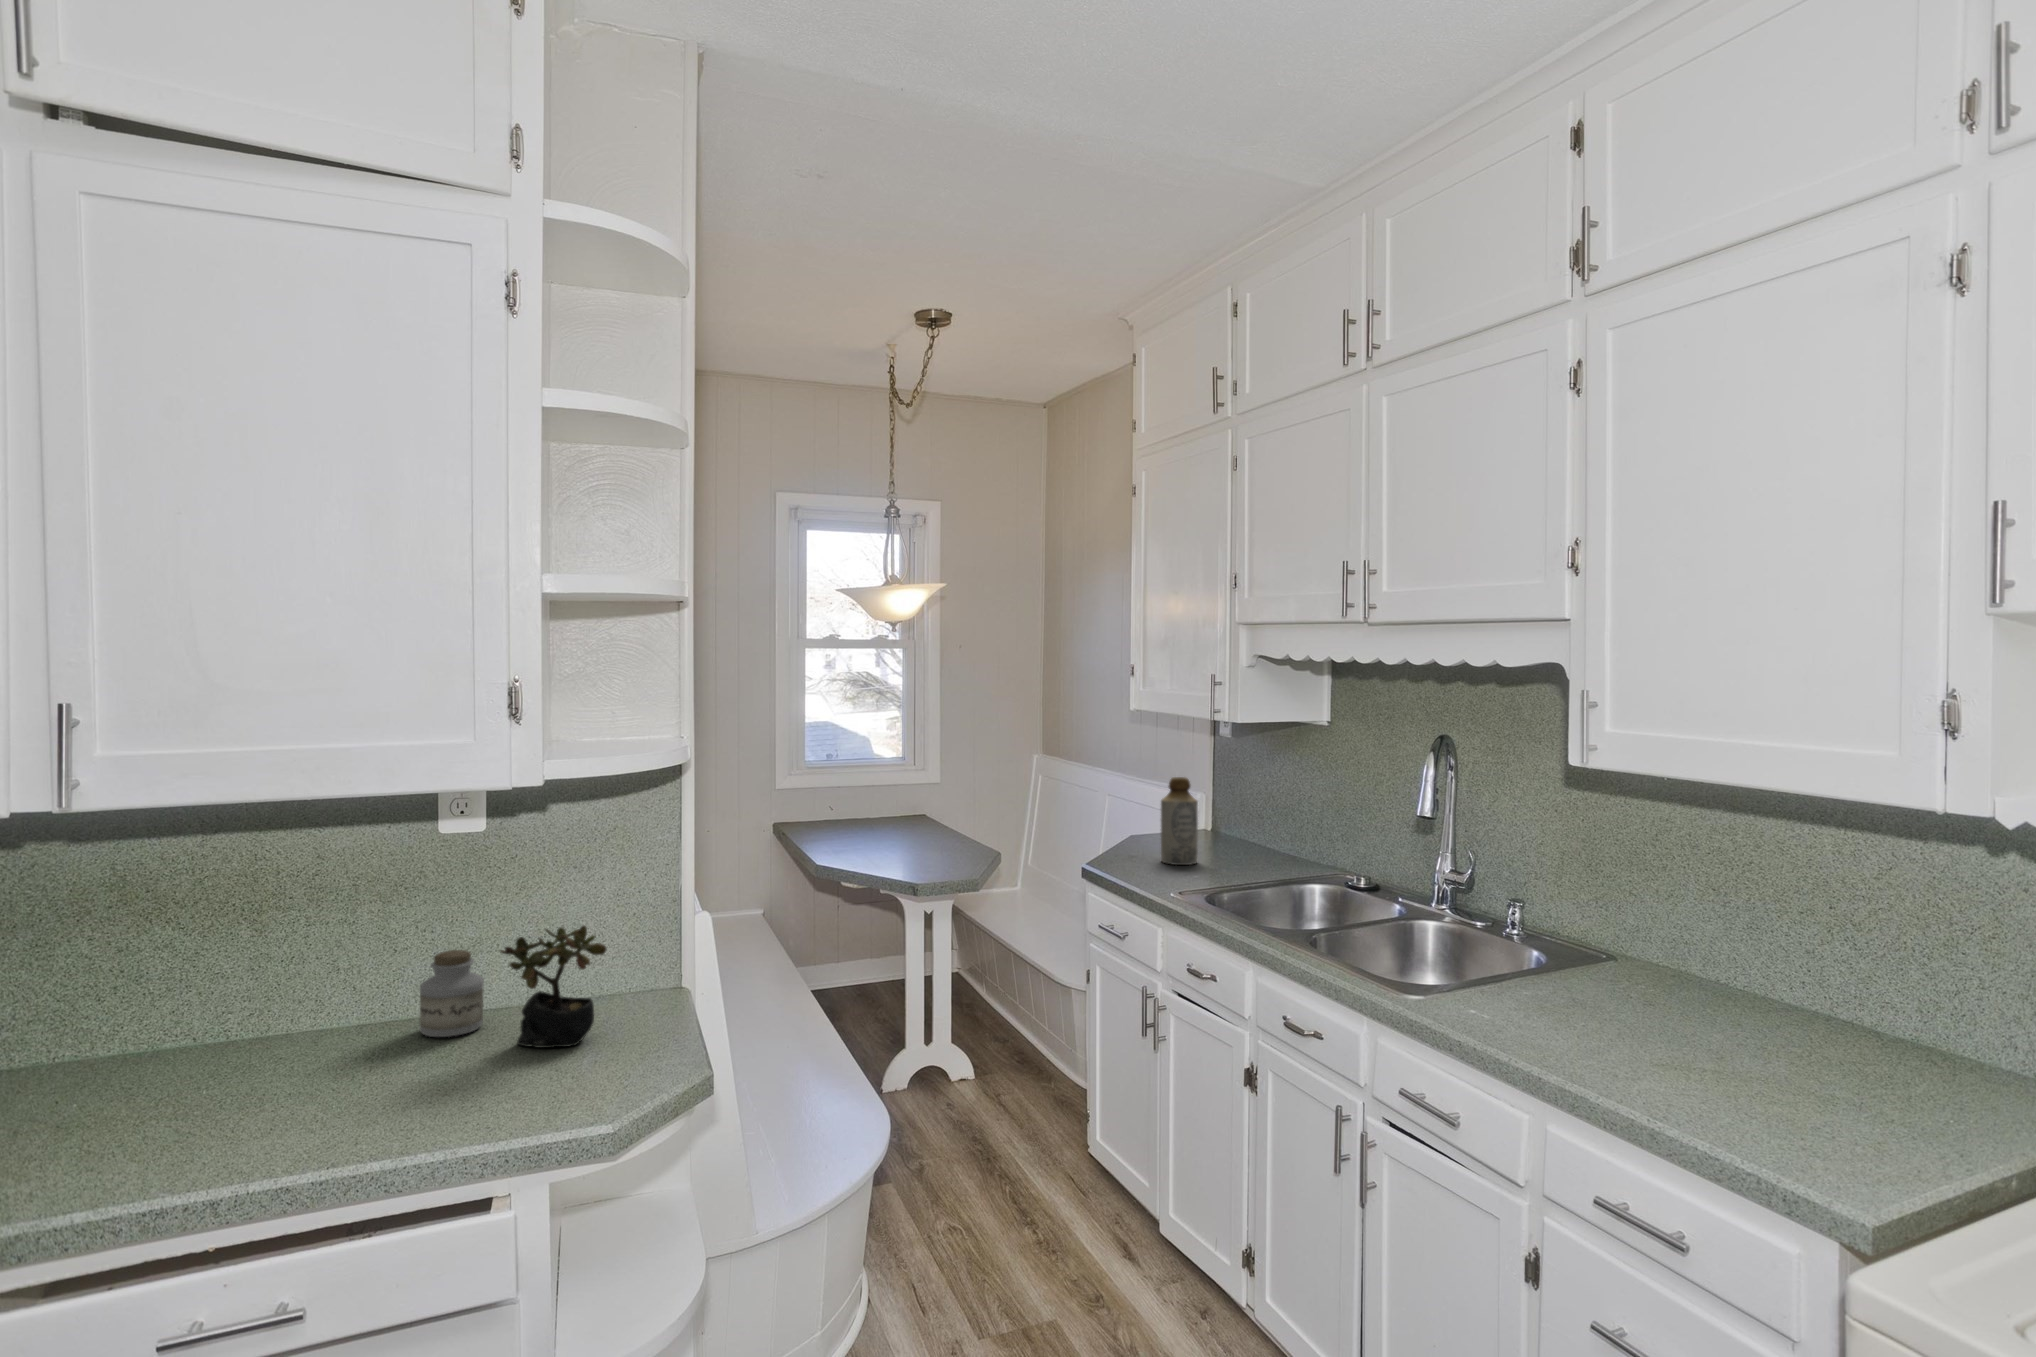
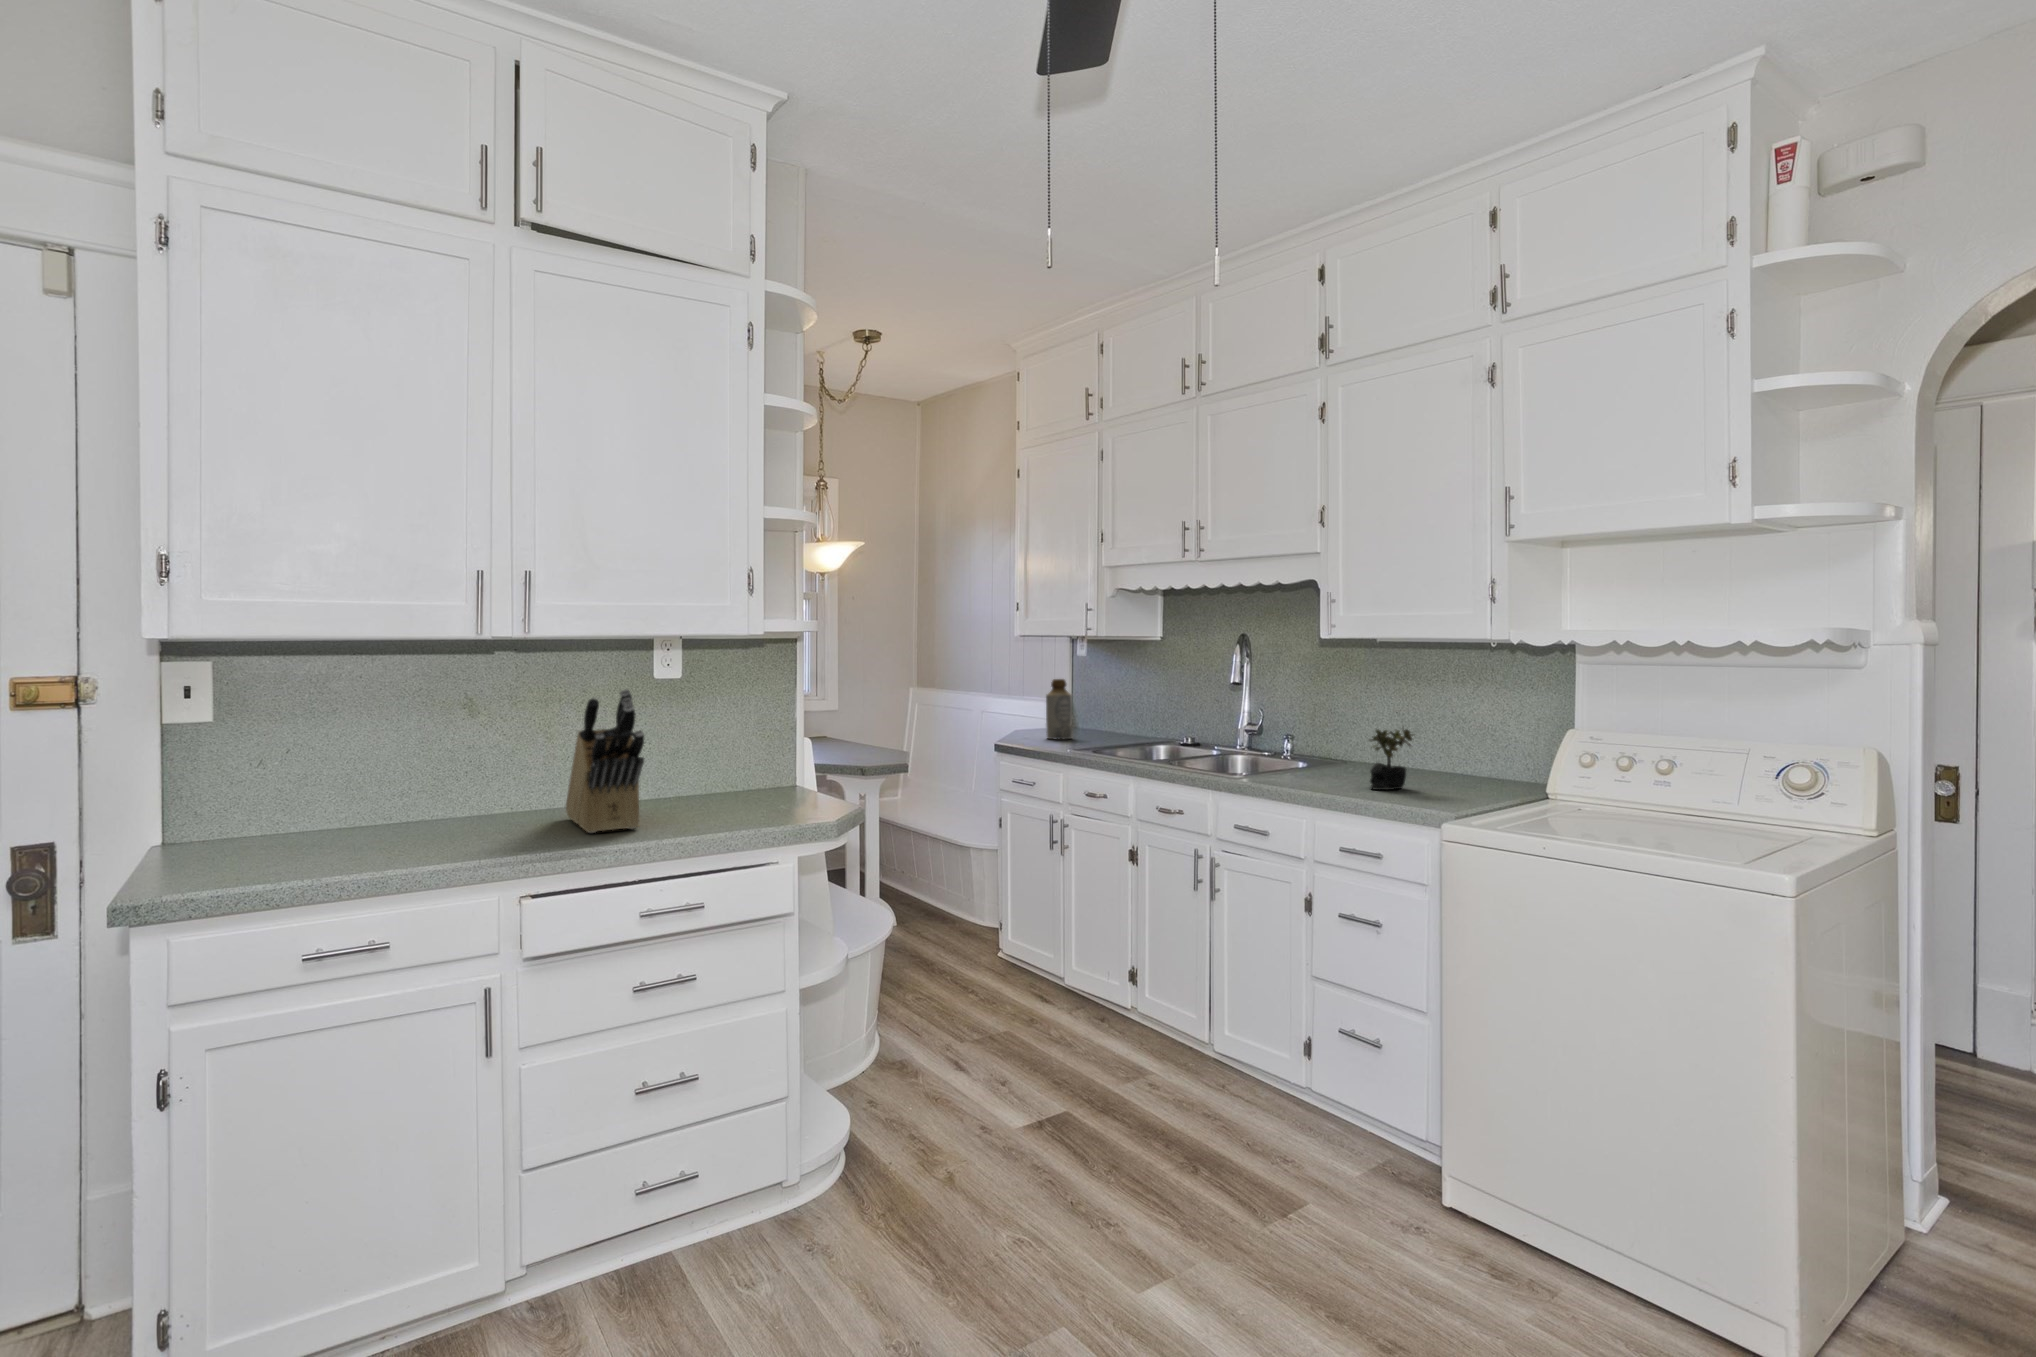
knife block: none [132,880,315,1124] -> present [566,689,644,833]
succulent plant: present [501,926,607,1048] -> present [1370,729,1413,790]
jar: present [420,950,484,1037] -> none [668,756,706,807]

